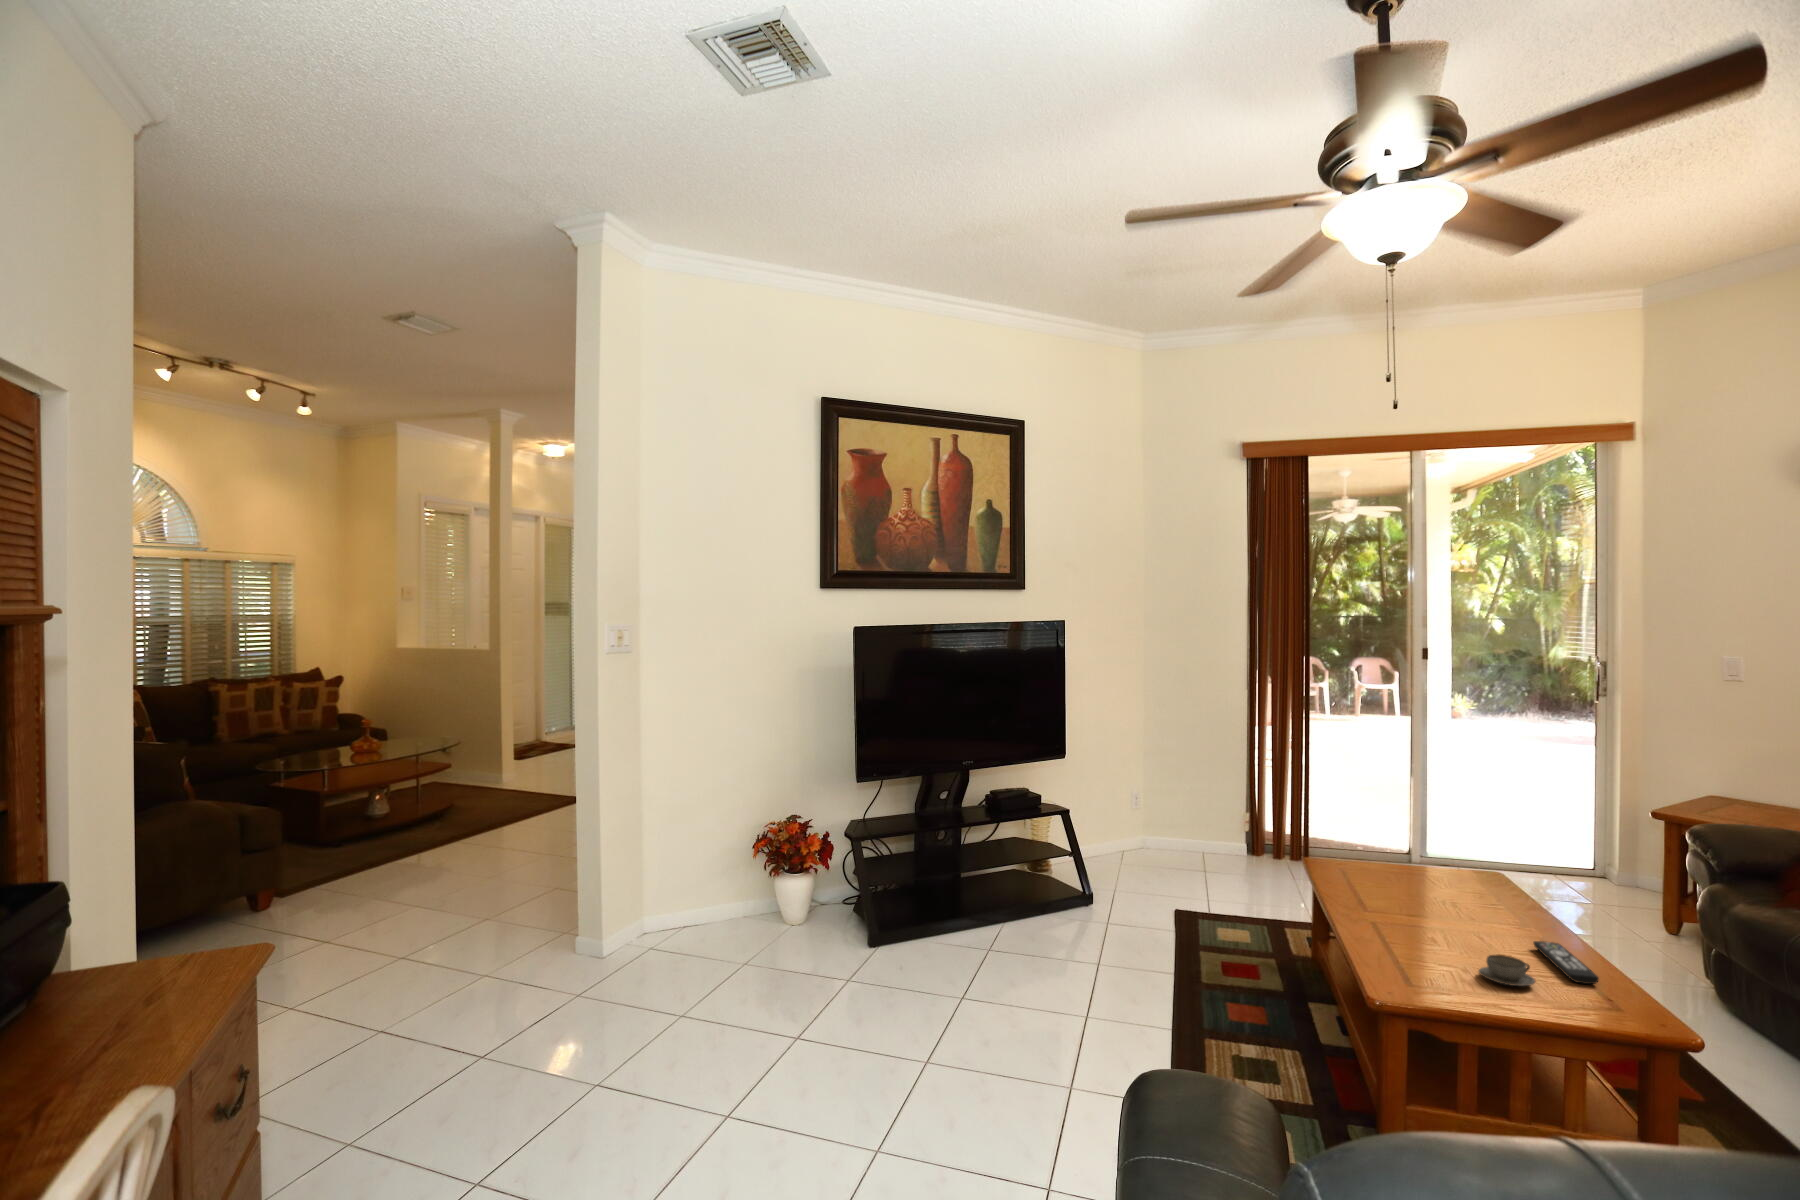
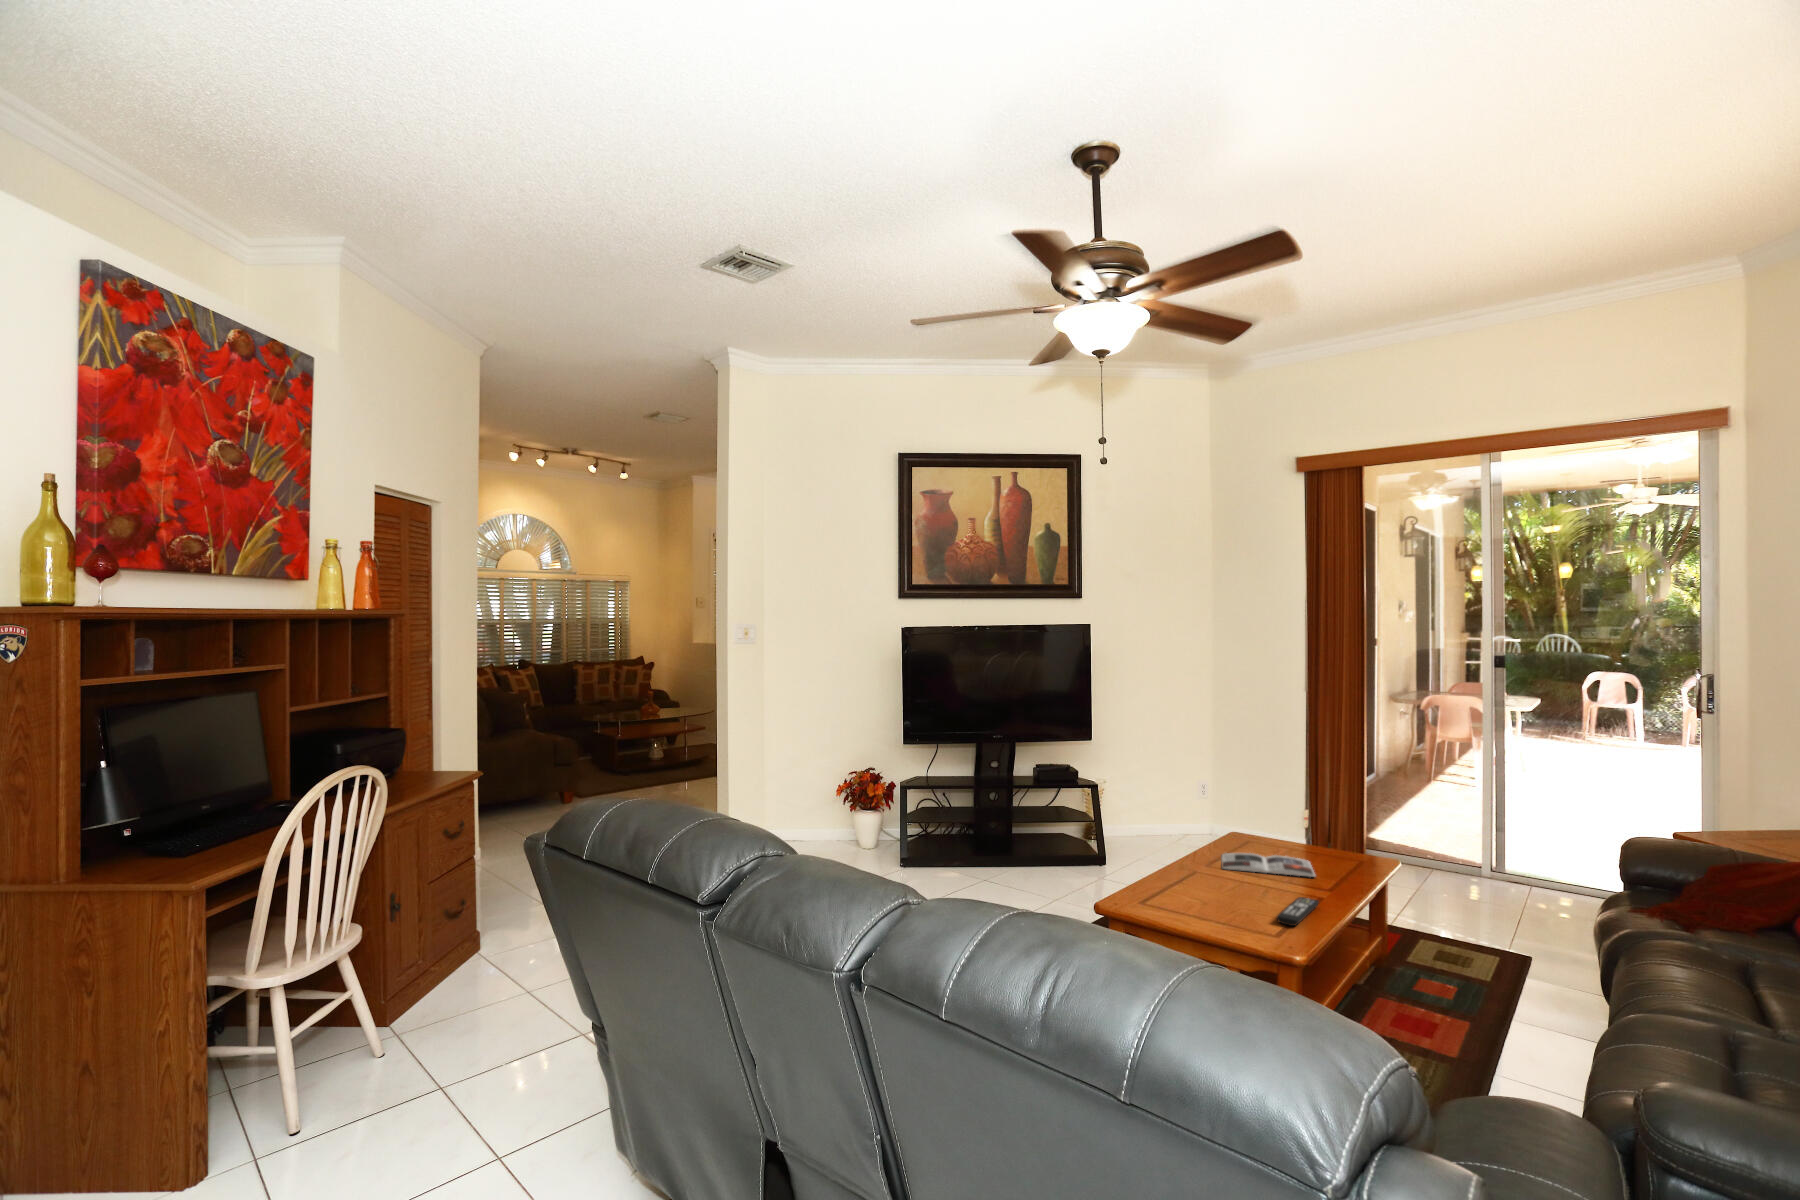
magazine: none [1352,886,1488,912] -> present [1221,853,1315,877]
teacup: present [1479,955,1535,986] -> none [1203,895,1243,918]

